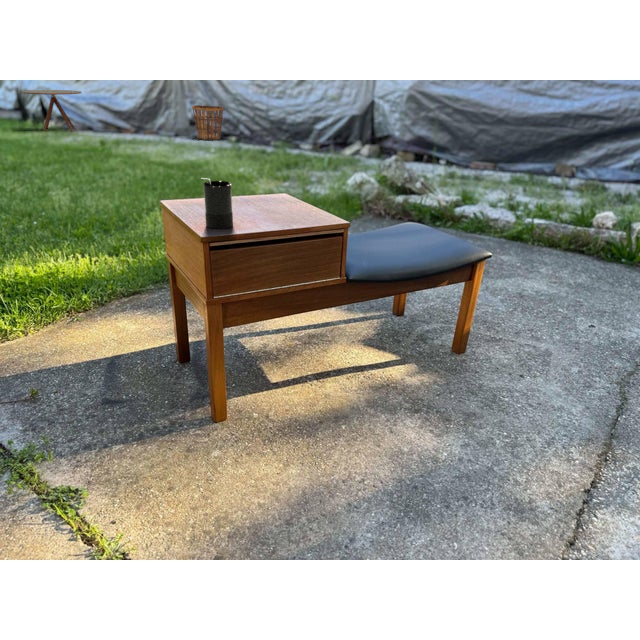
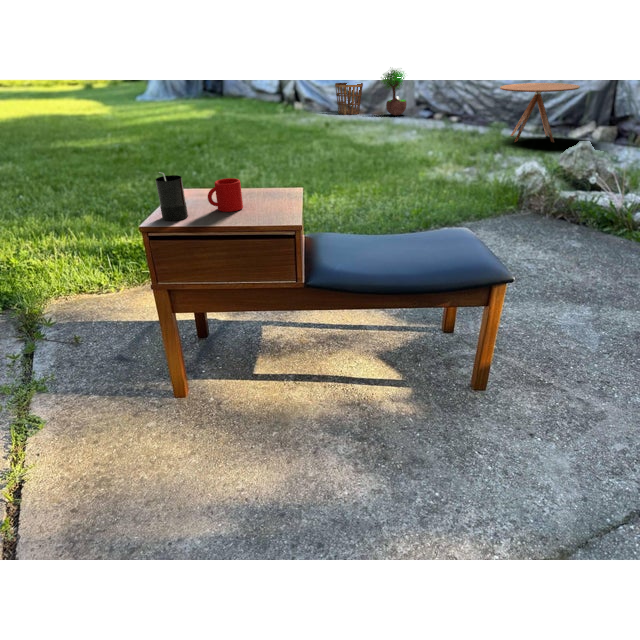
potted tree: none [151,84,180,135] -> present [382,70,407,116]
round table: present [22,90,81,131] -> present [500,83,580,142]
basket: present [192,105,223,140] -> present [335,83,363,115]
mug: none [243,184,270,217] -> present [208,178,243,212]

